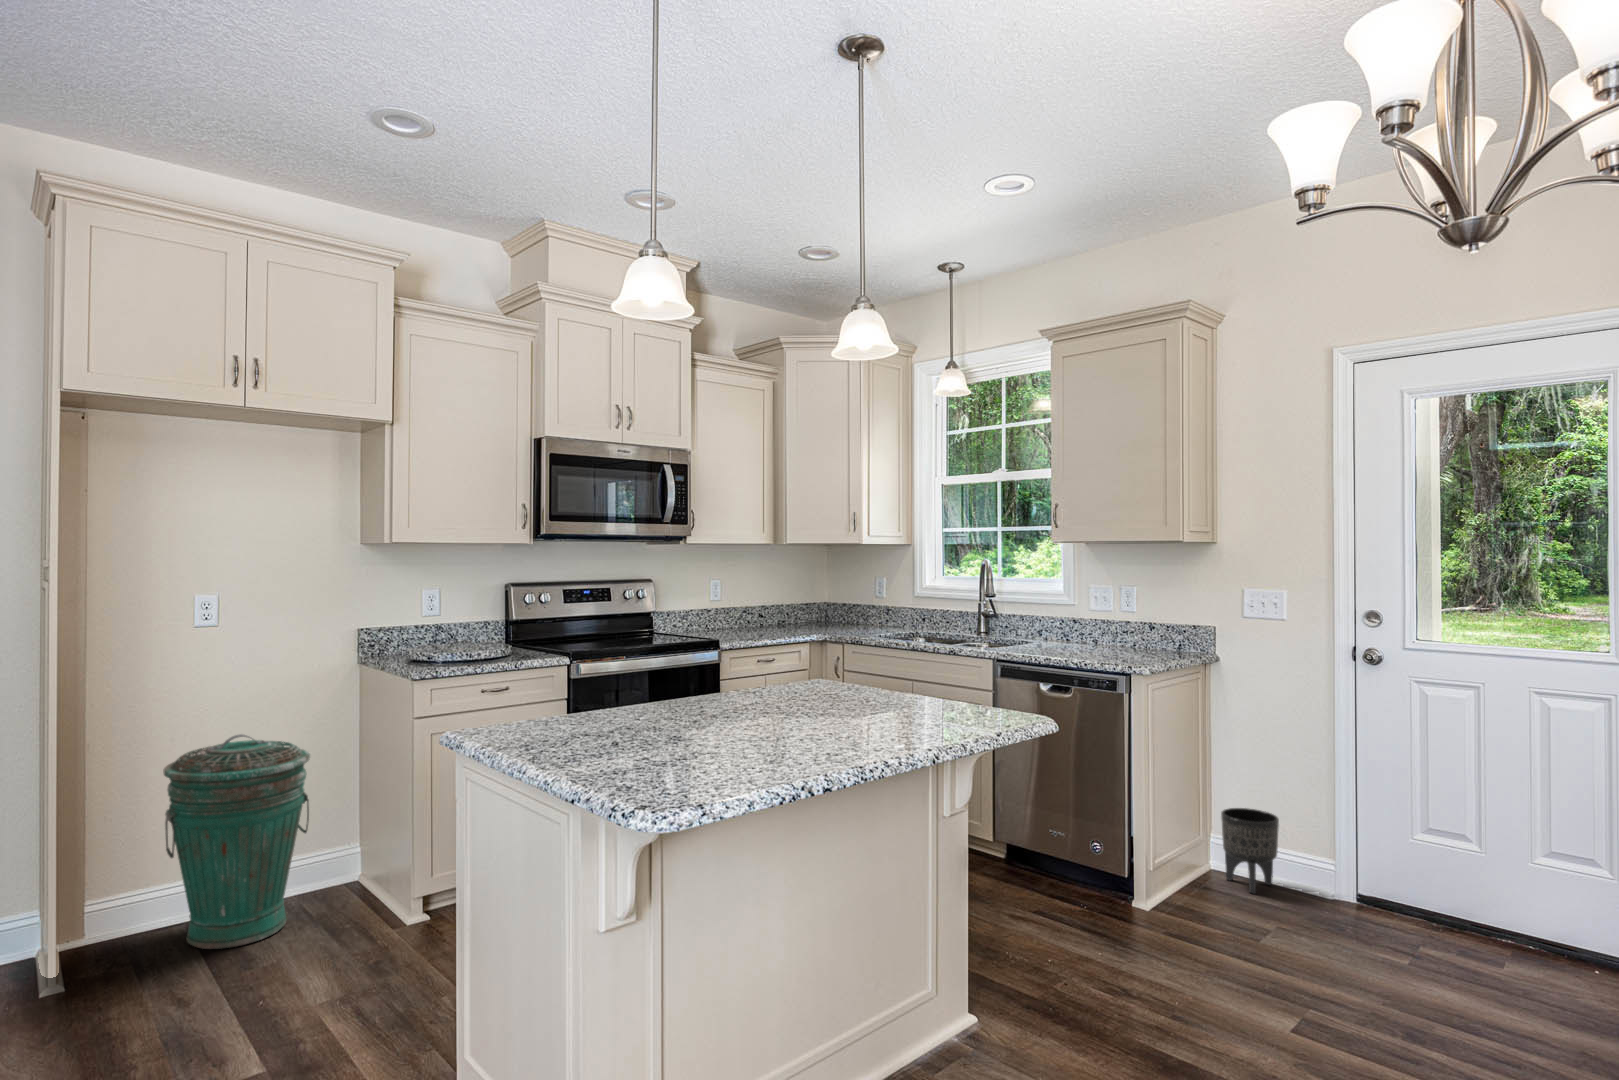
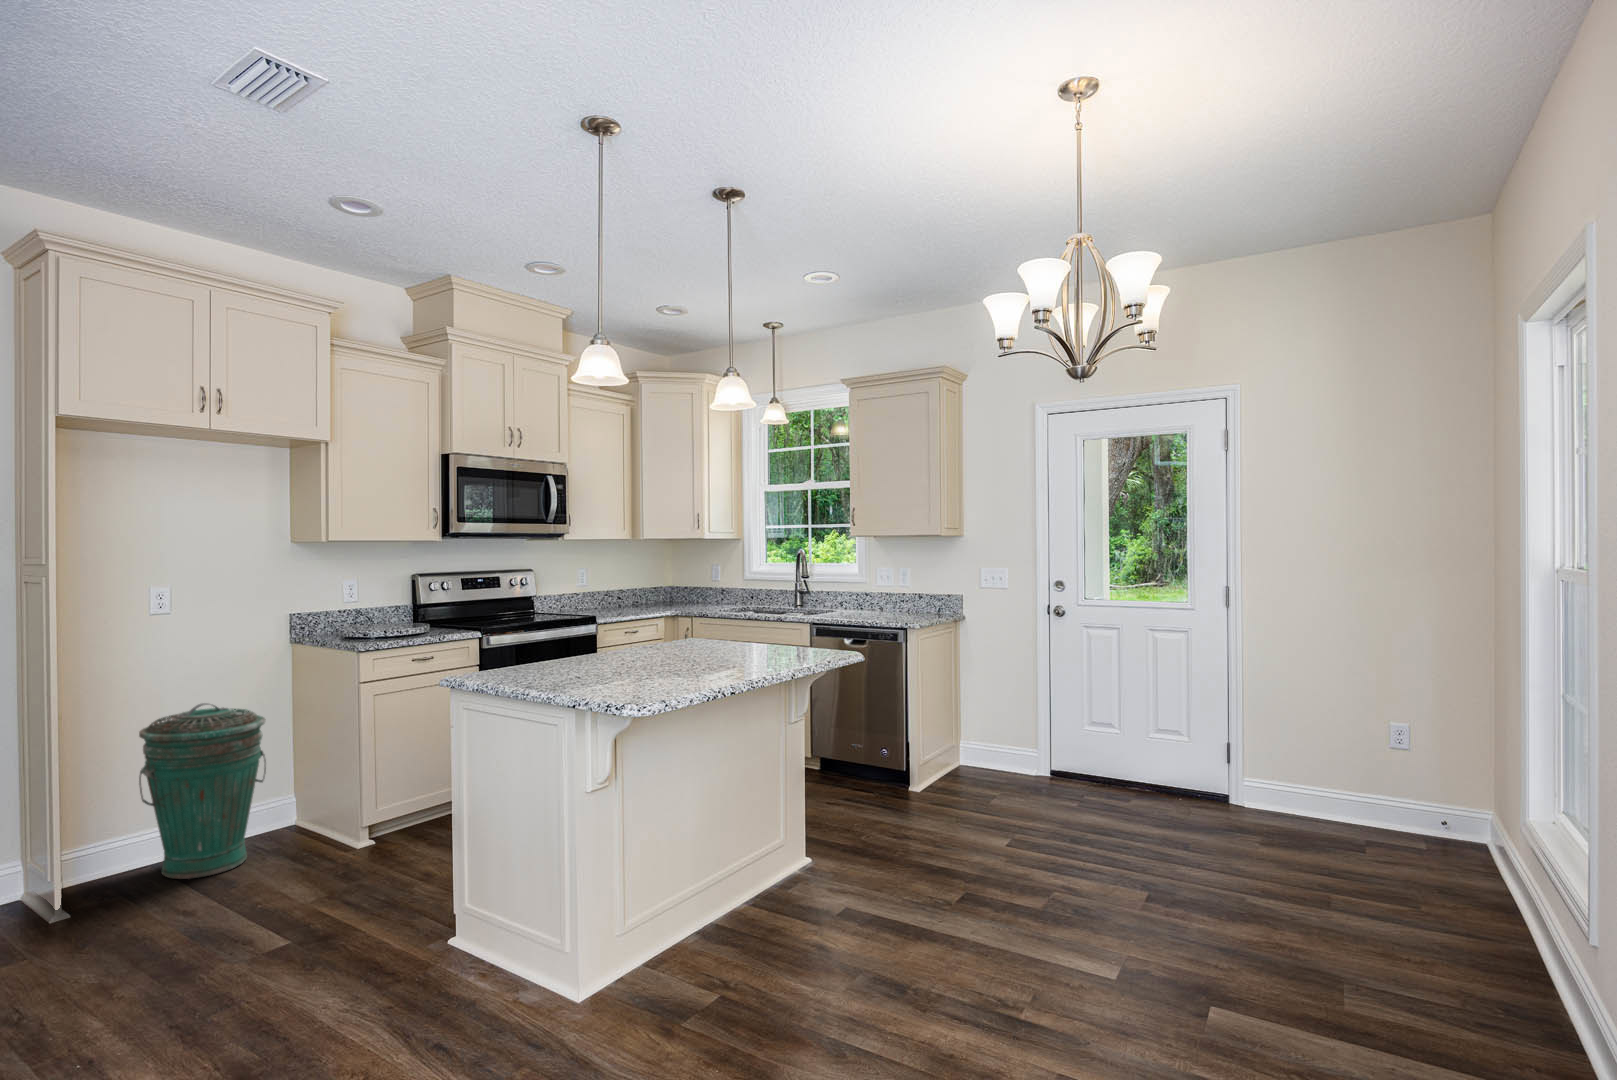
planter: present [1221,808,1279,894] -> none [967,722,1004,779]

